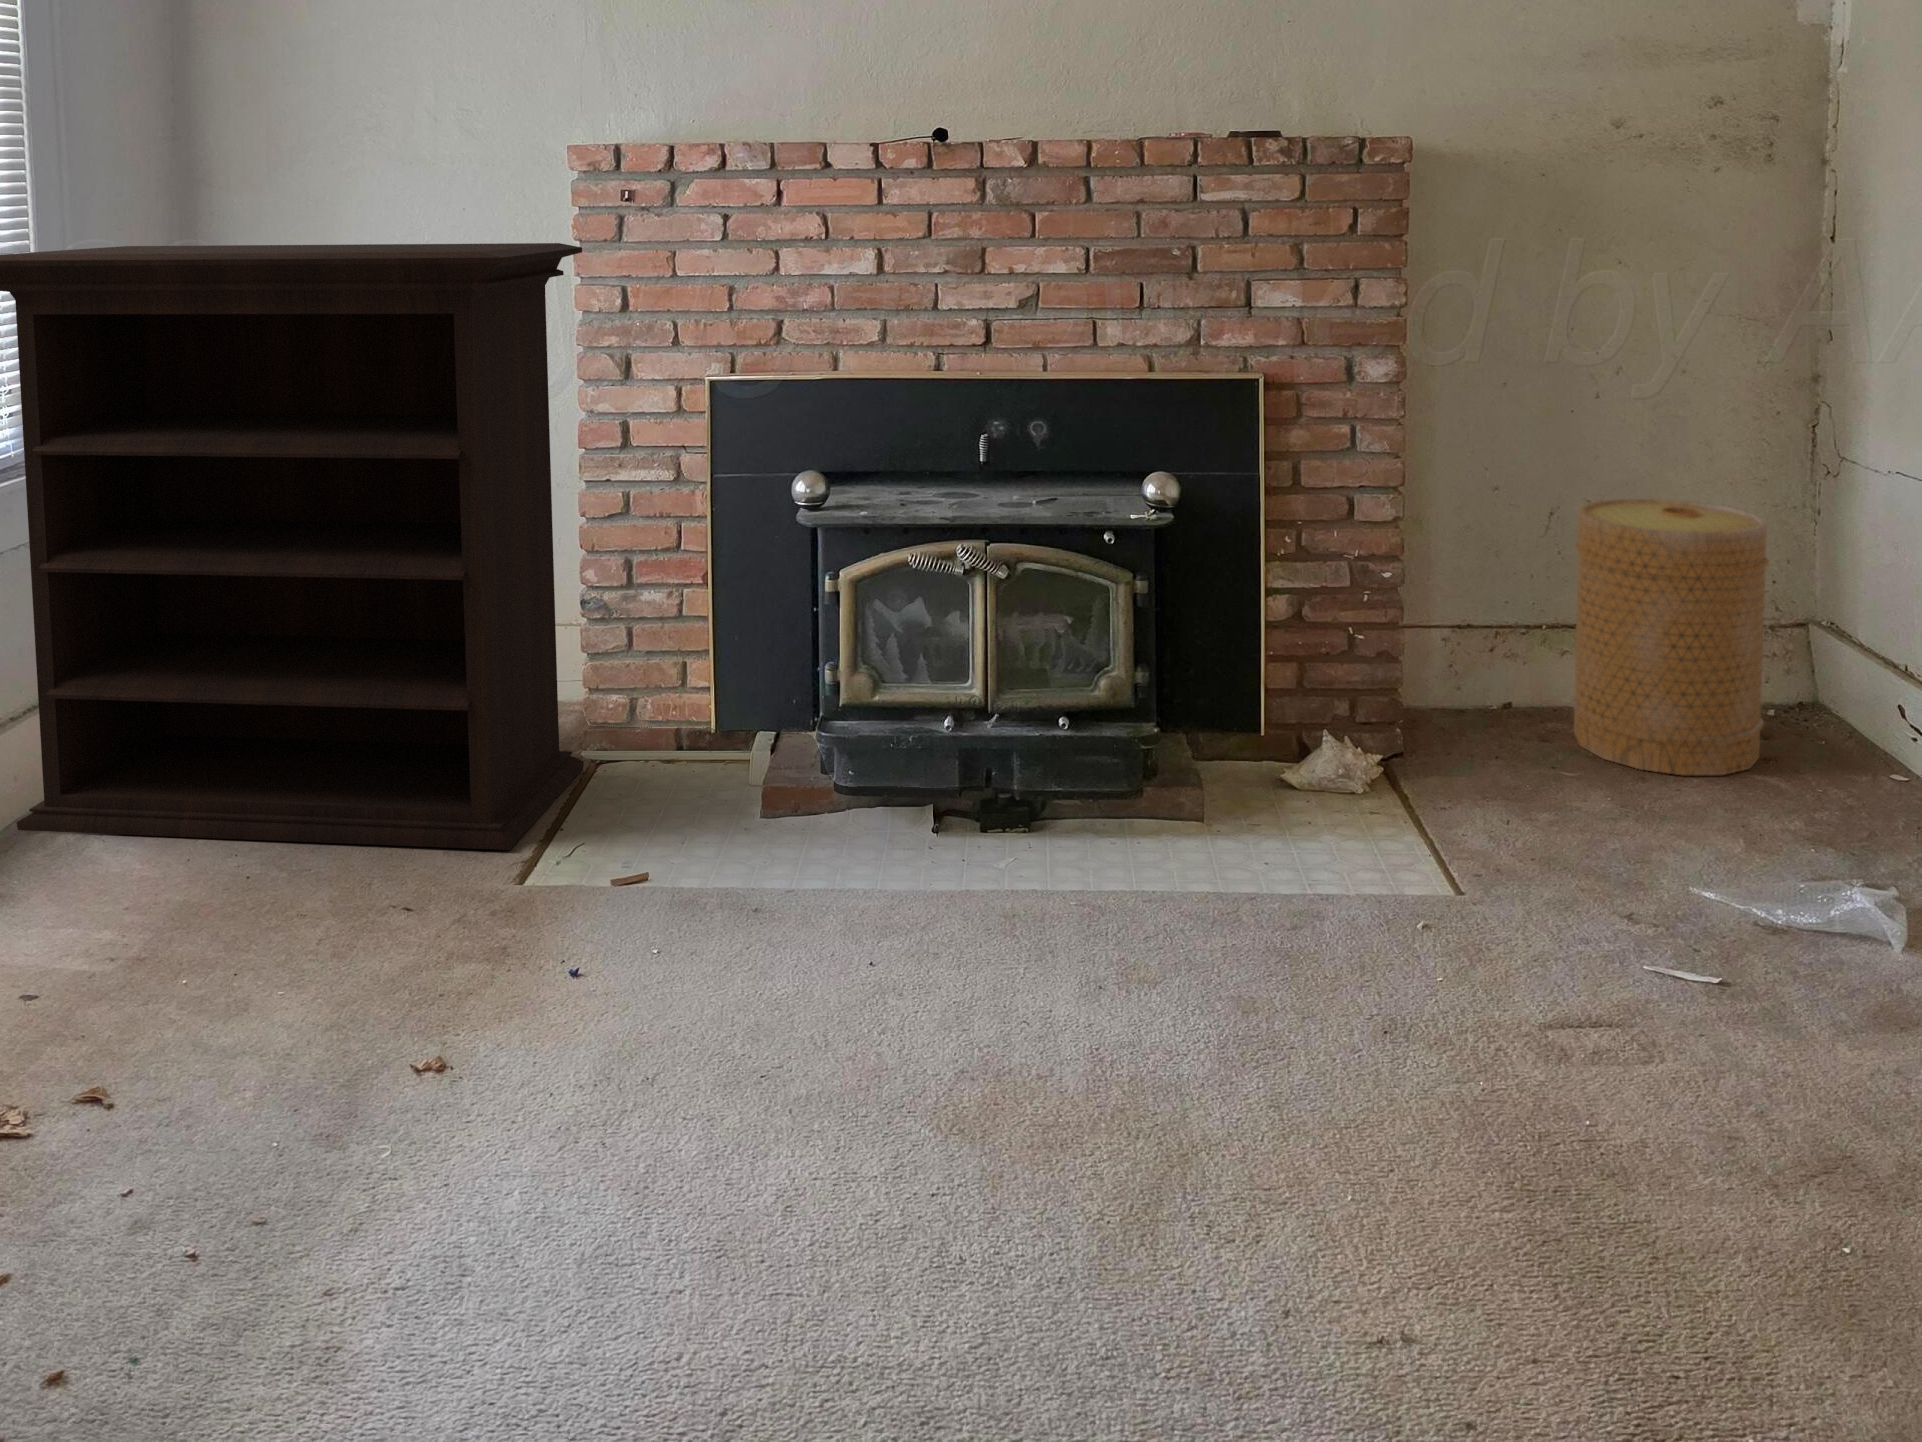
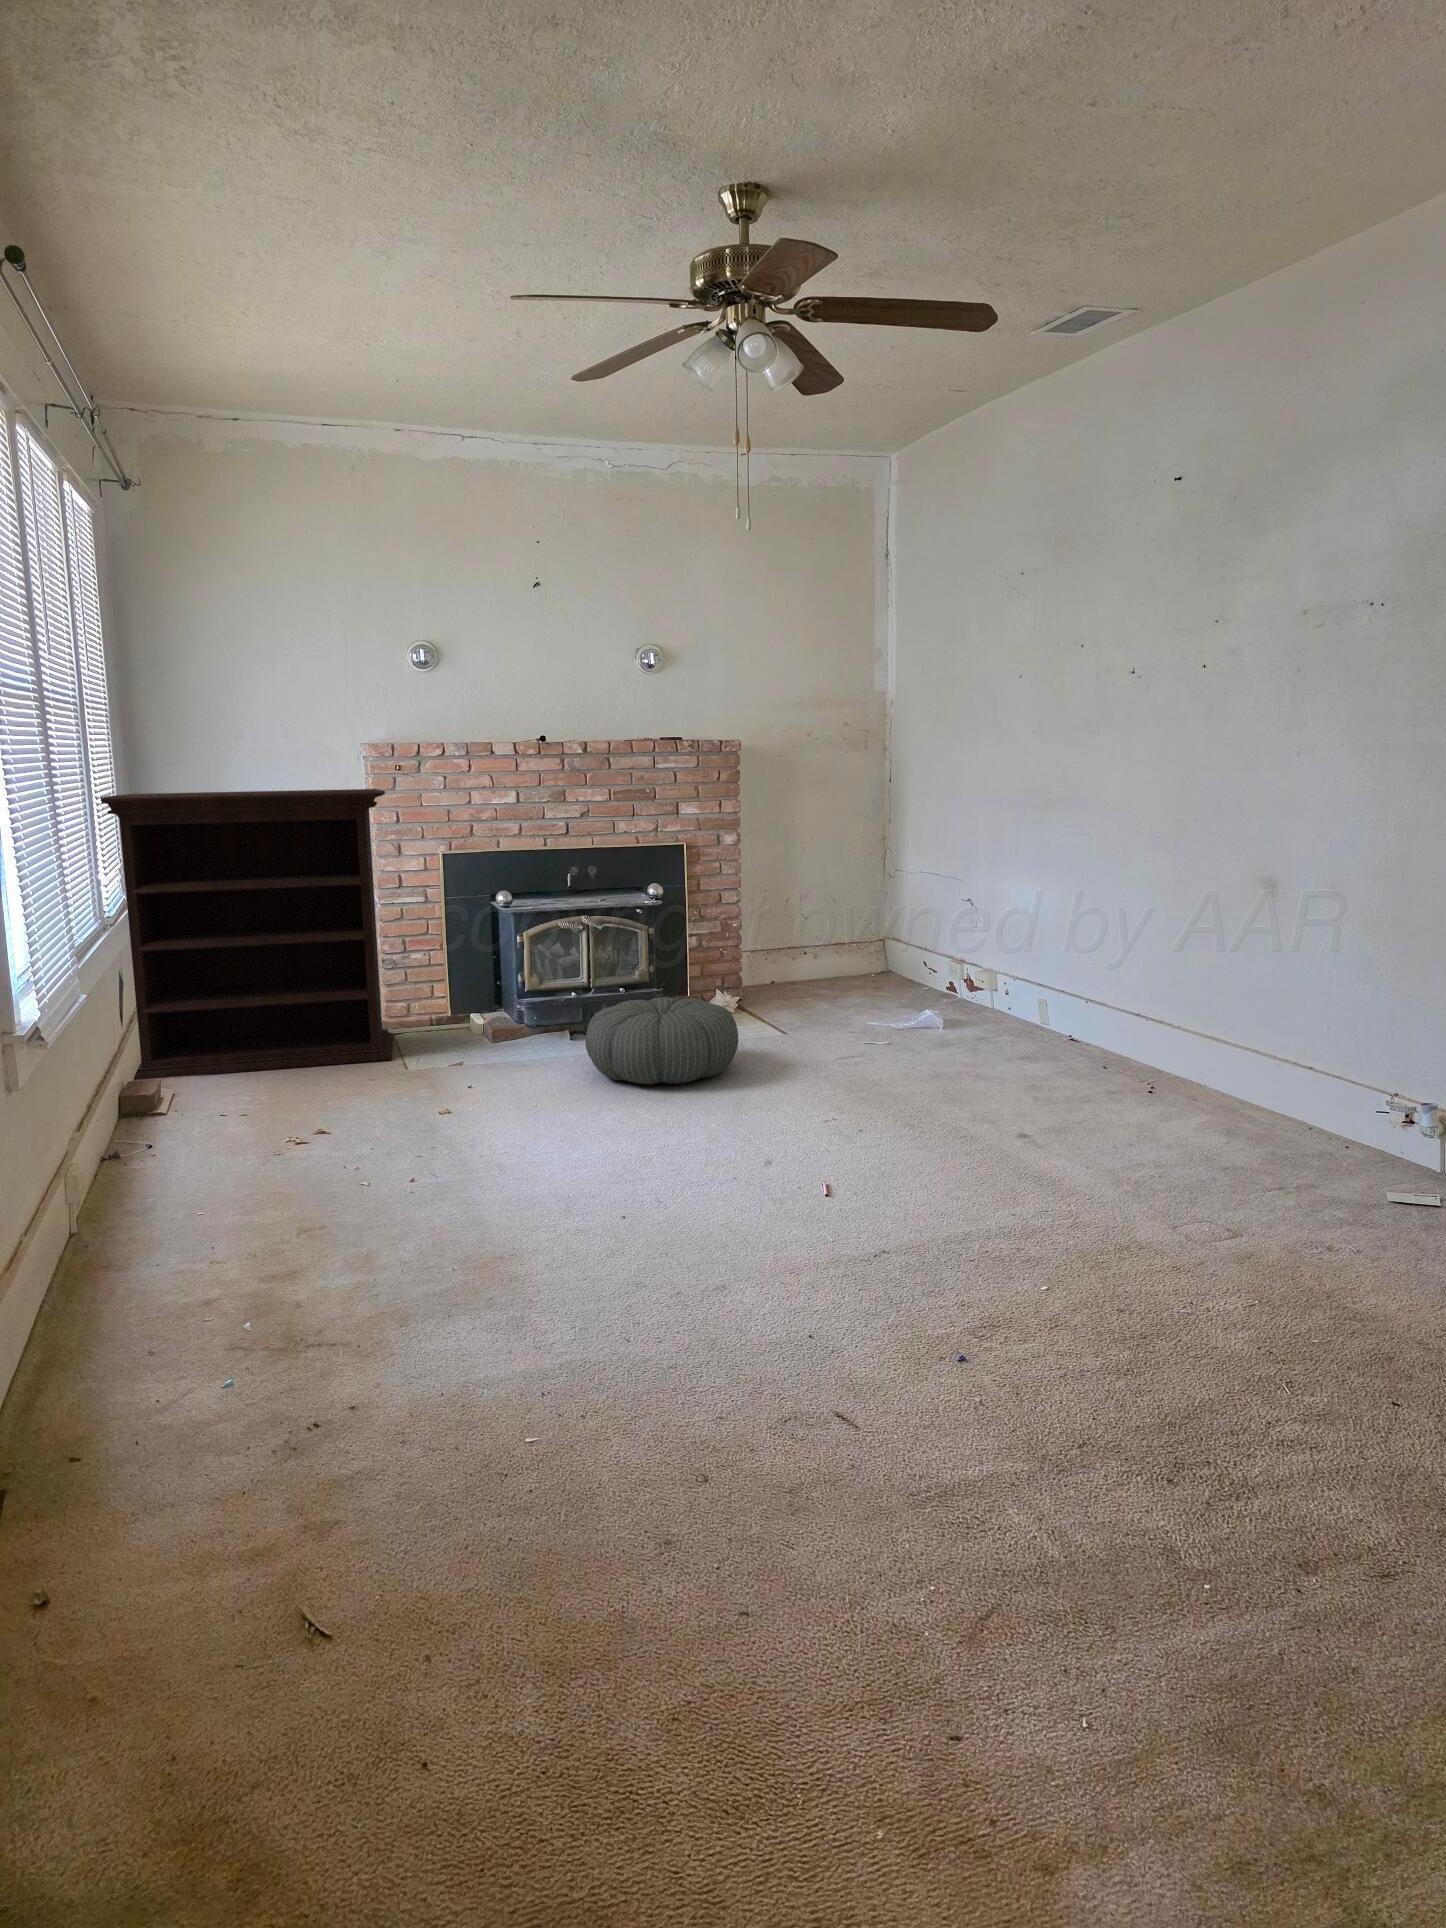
basket: present [1571,499,1769,775] -> none [808,892,880,996]
pouf: none [861,803,1280,1112] -> present [586,997,738,1085]

